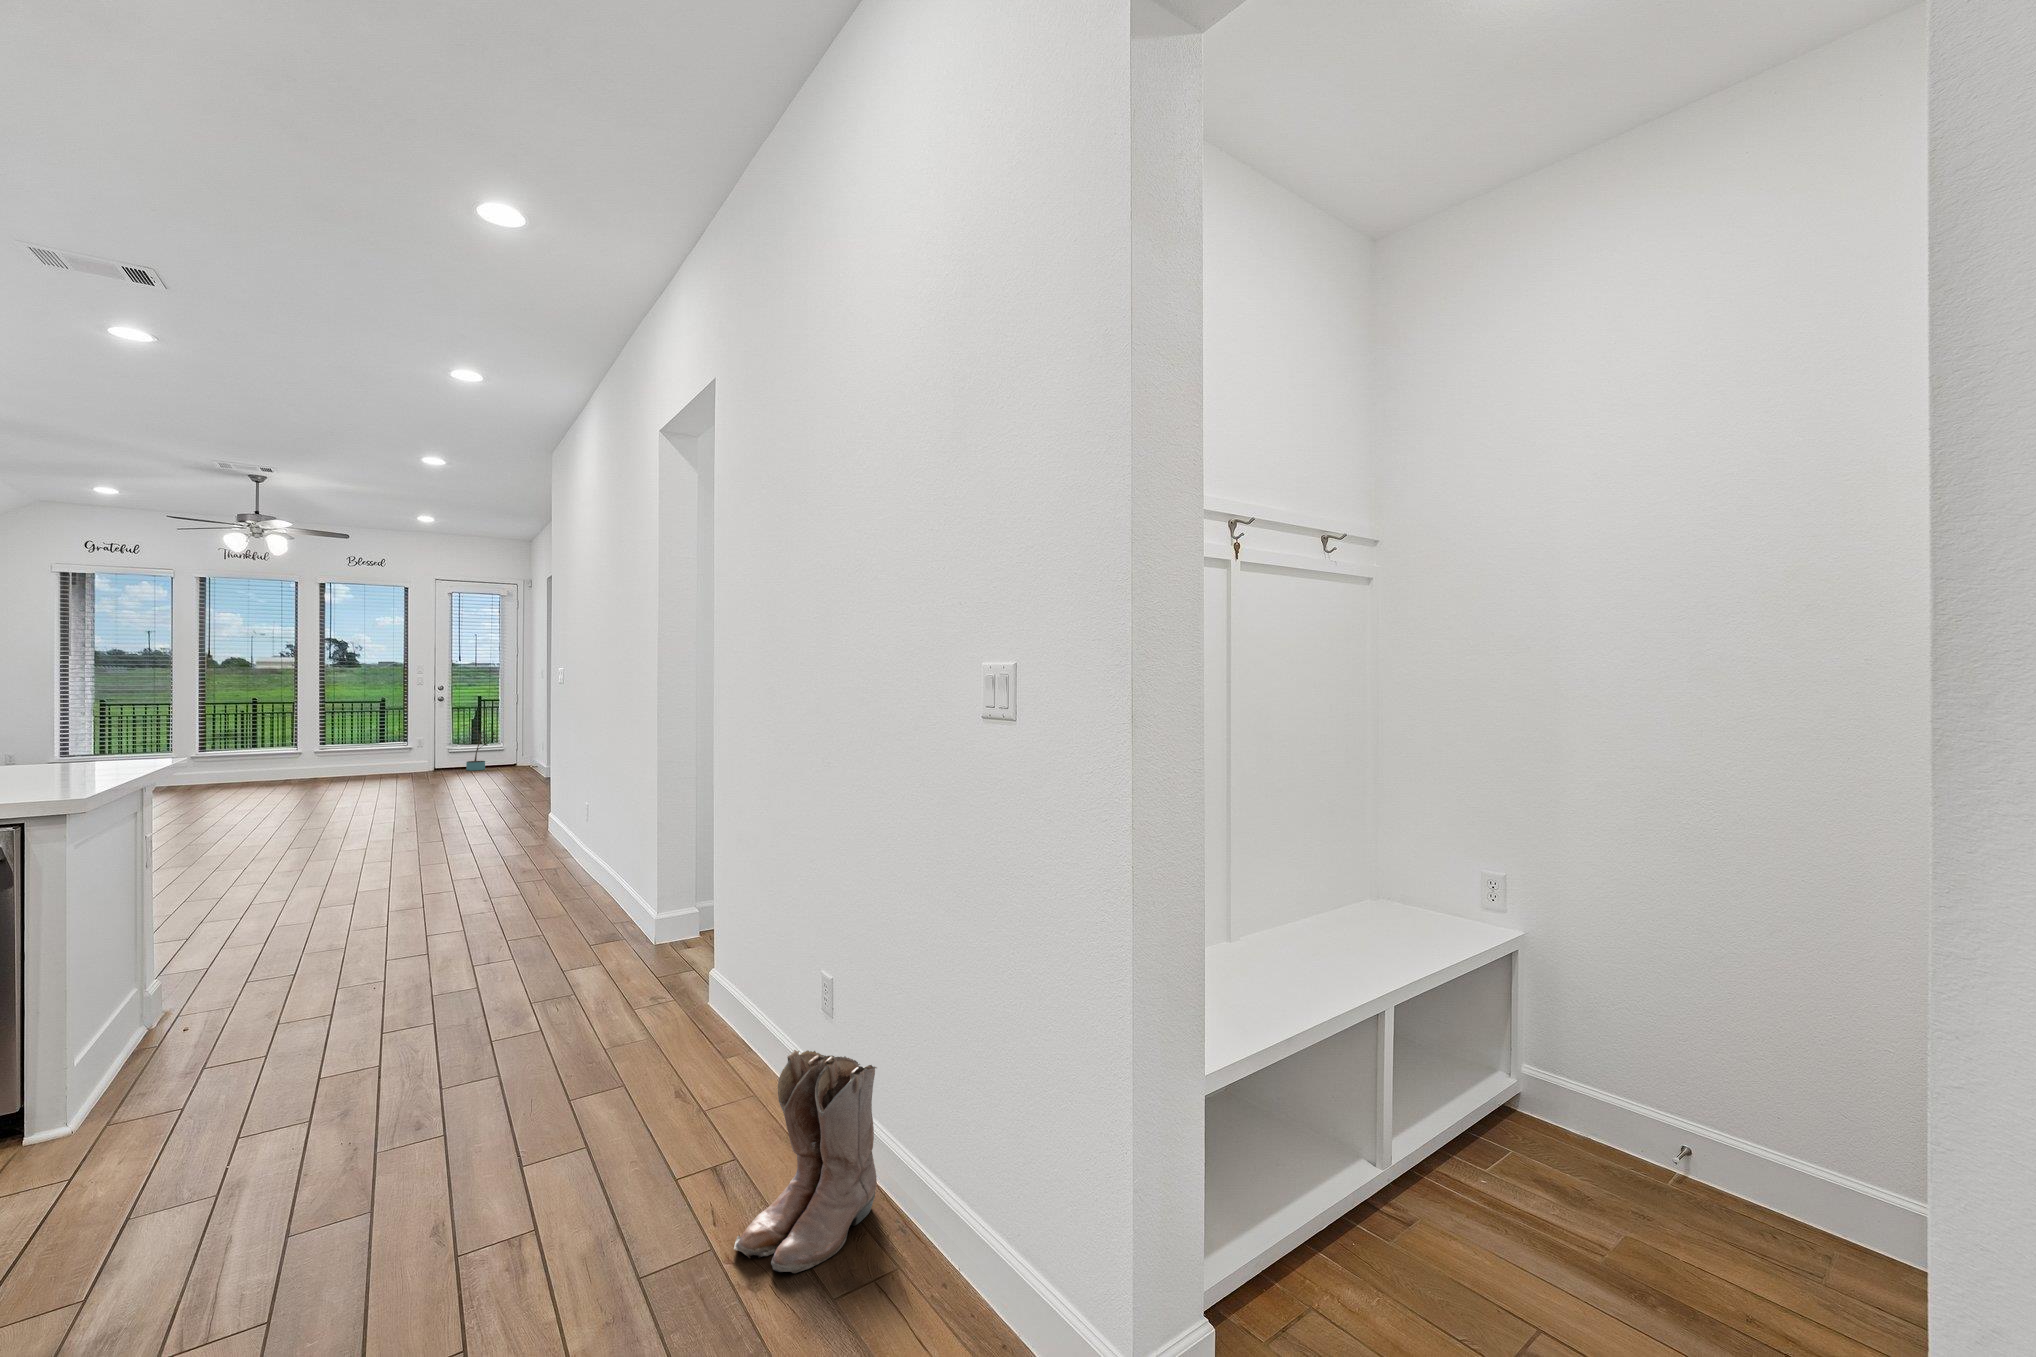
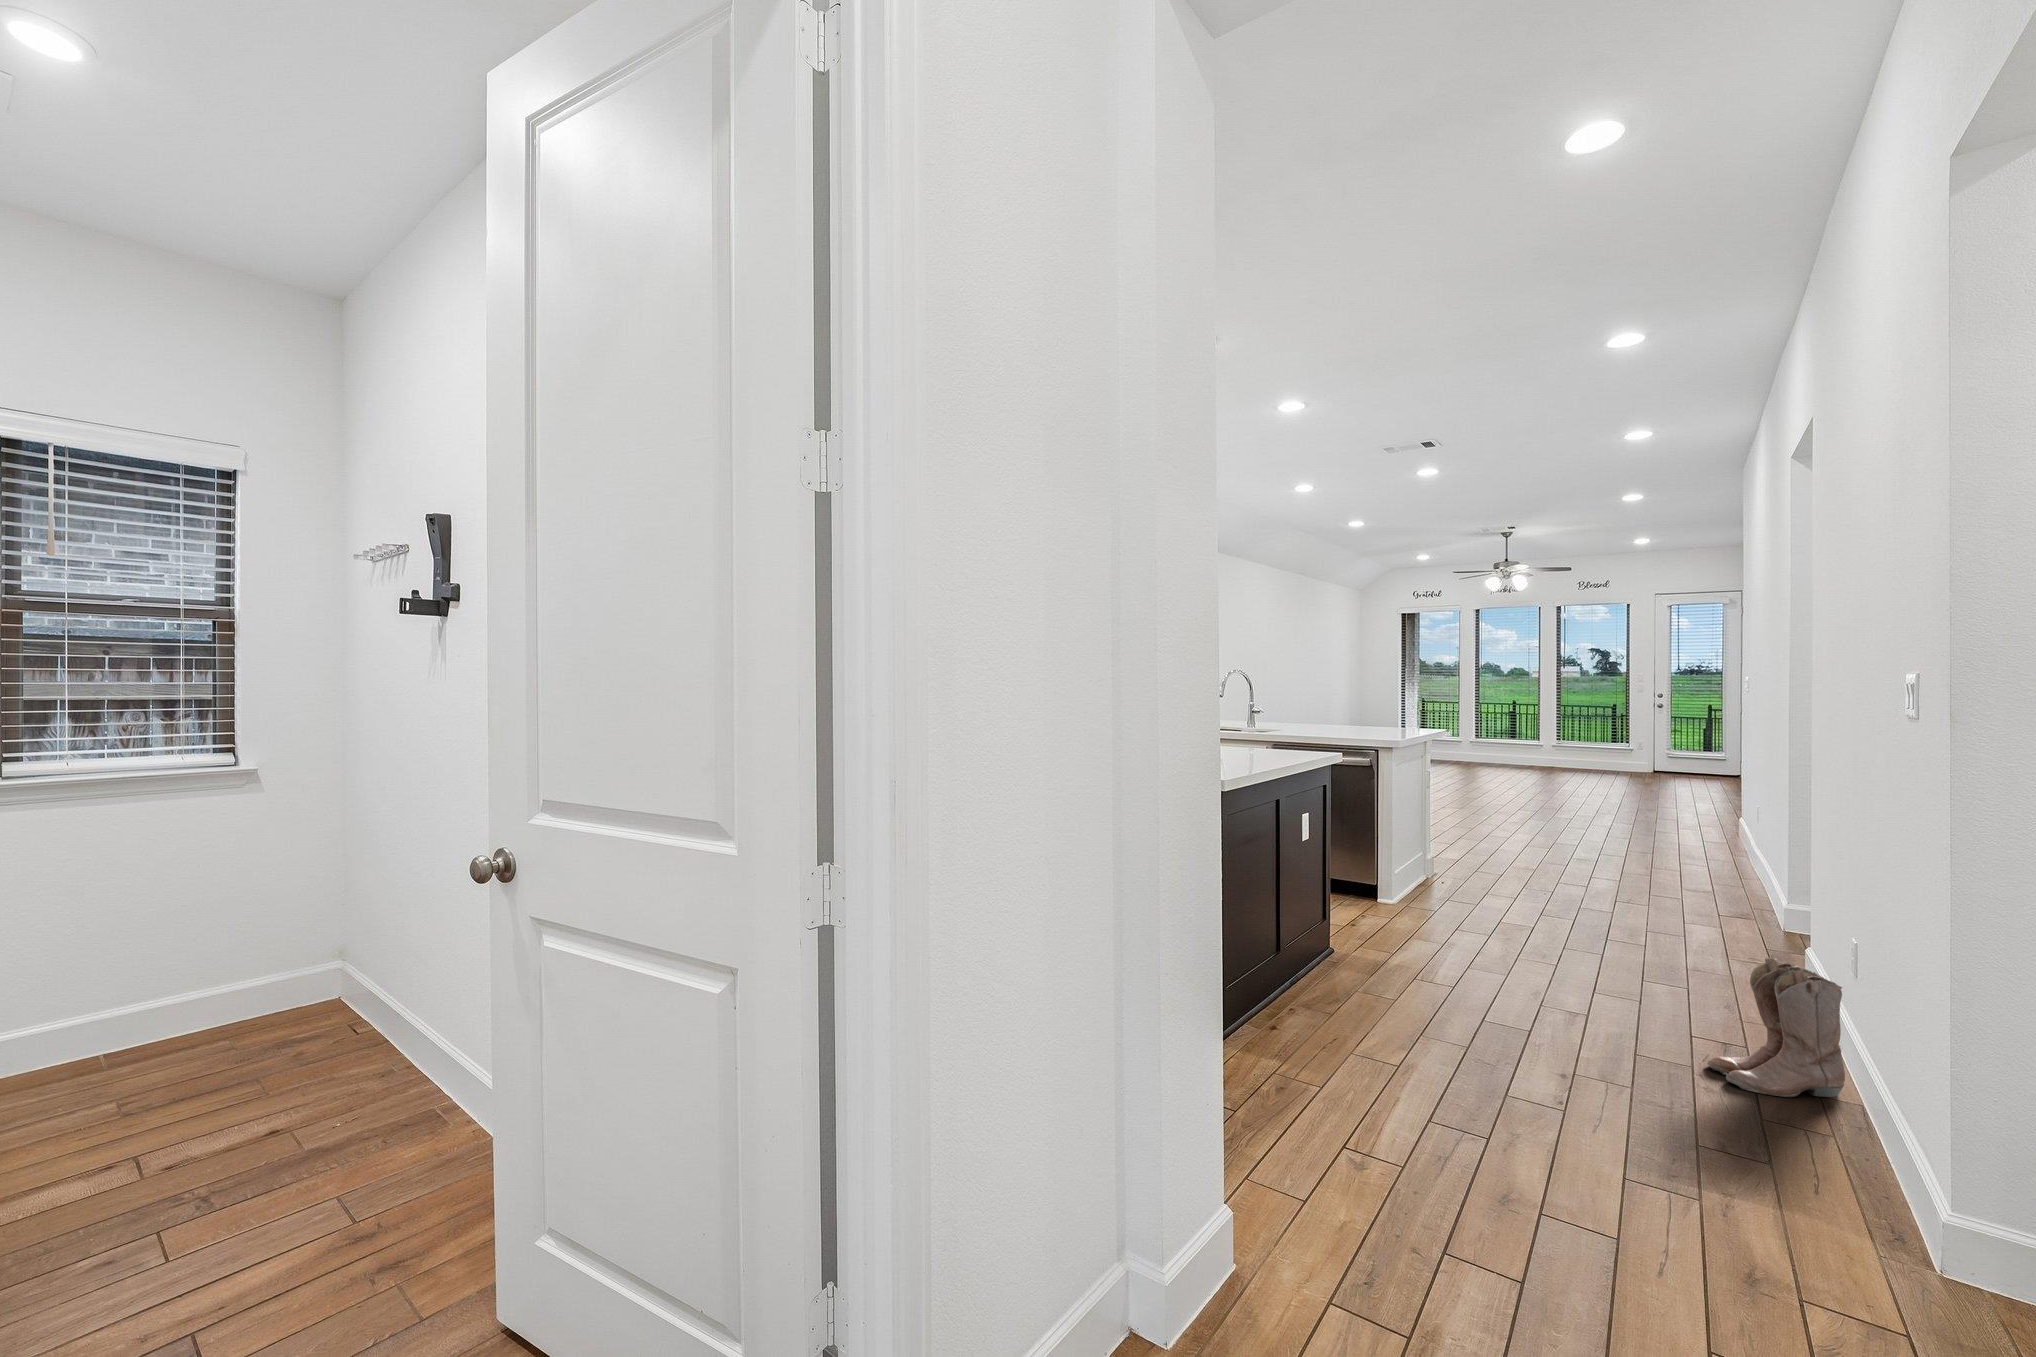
potted plant: present [461,719,495,770] -> none [1678,725,1715,775]

